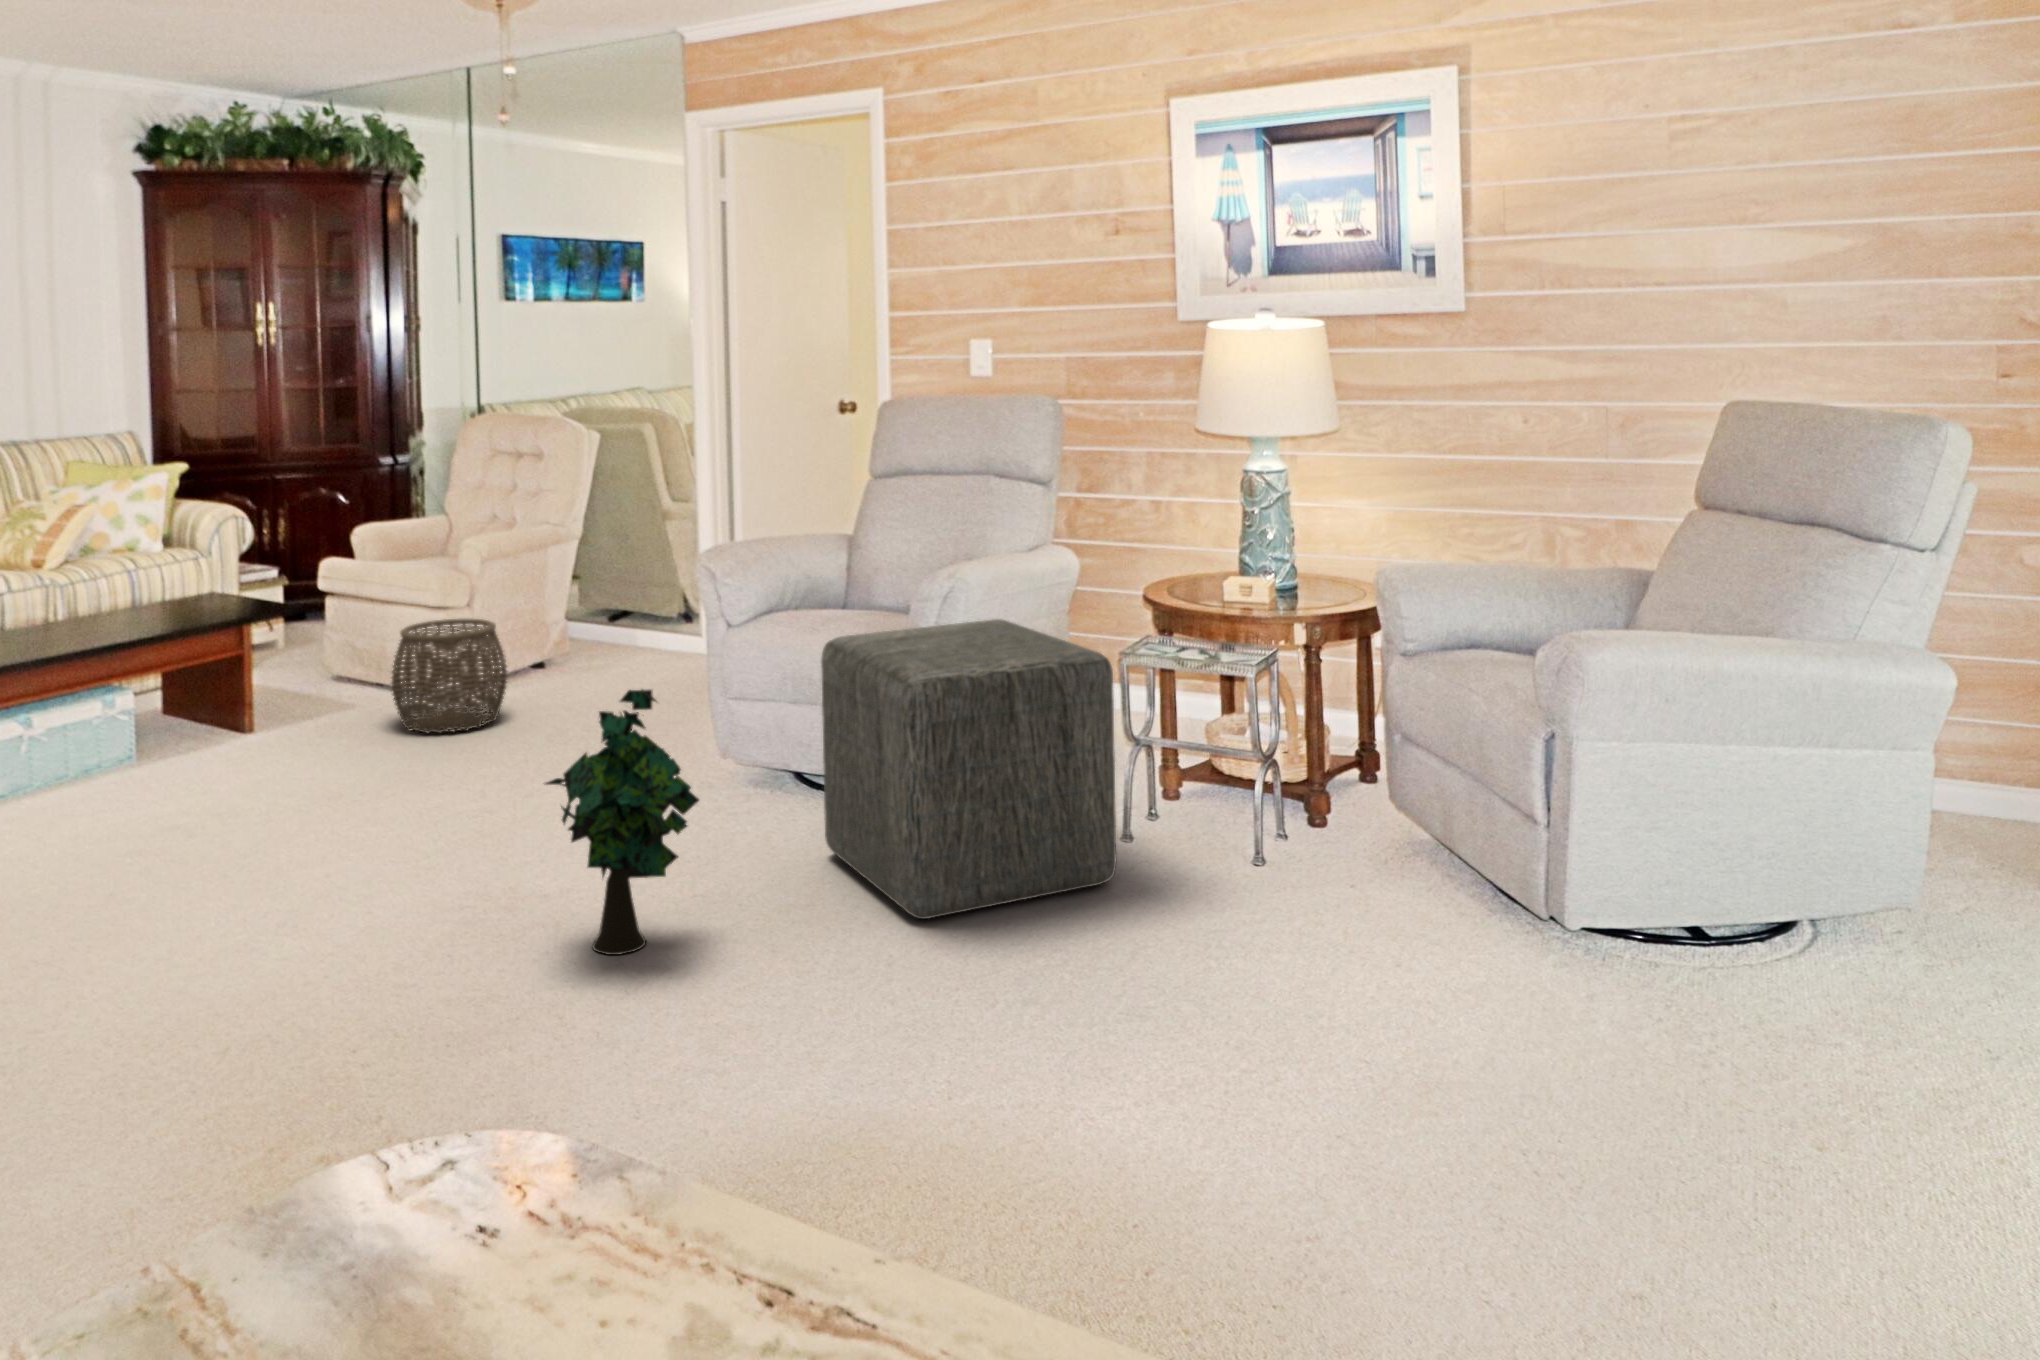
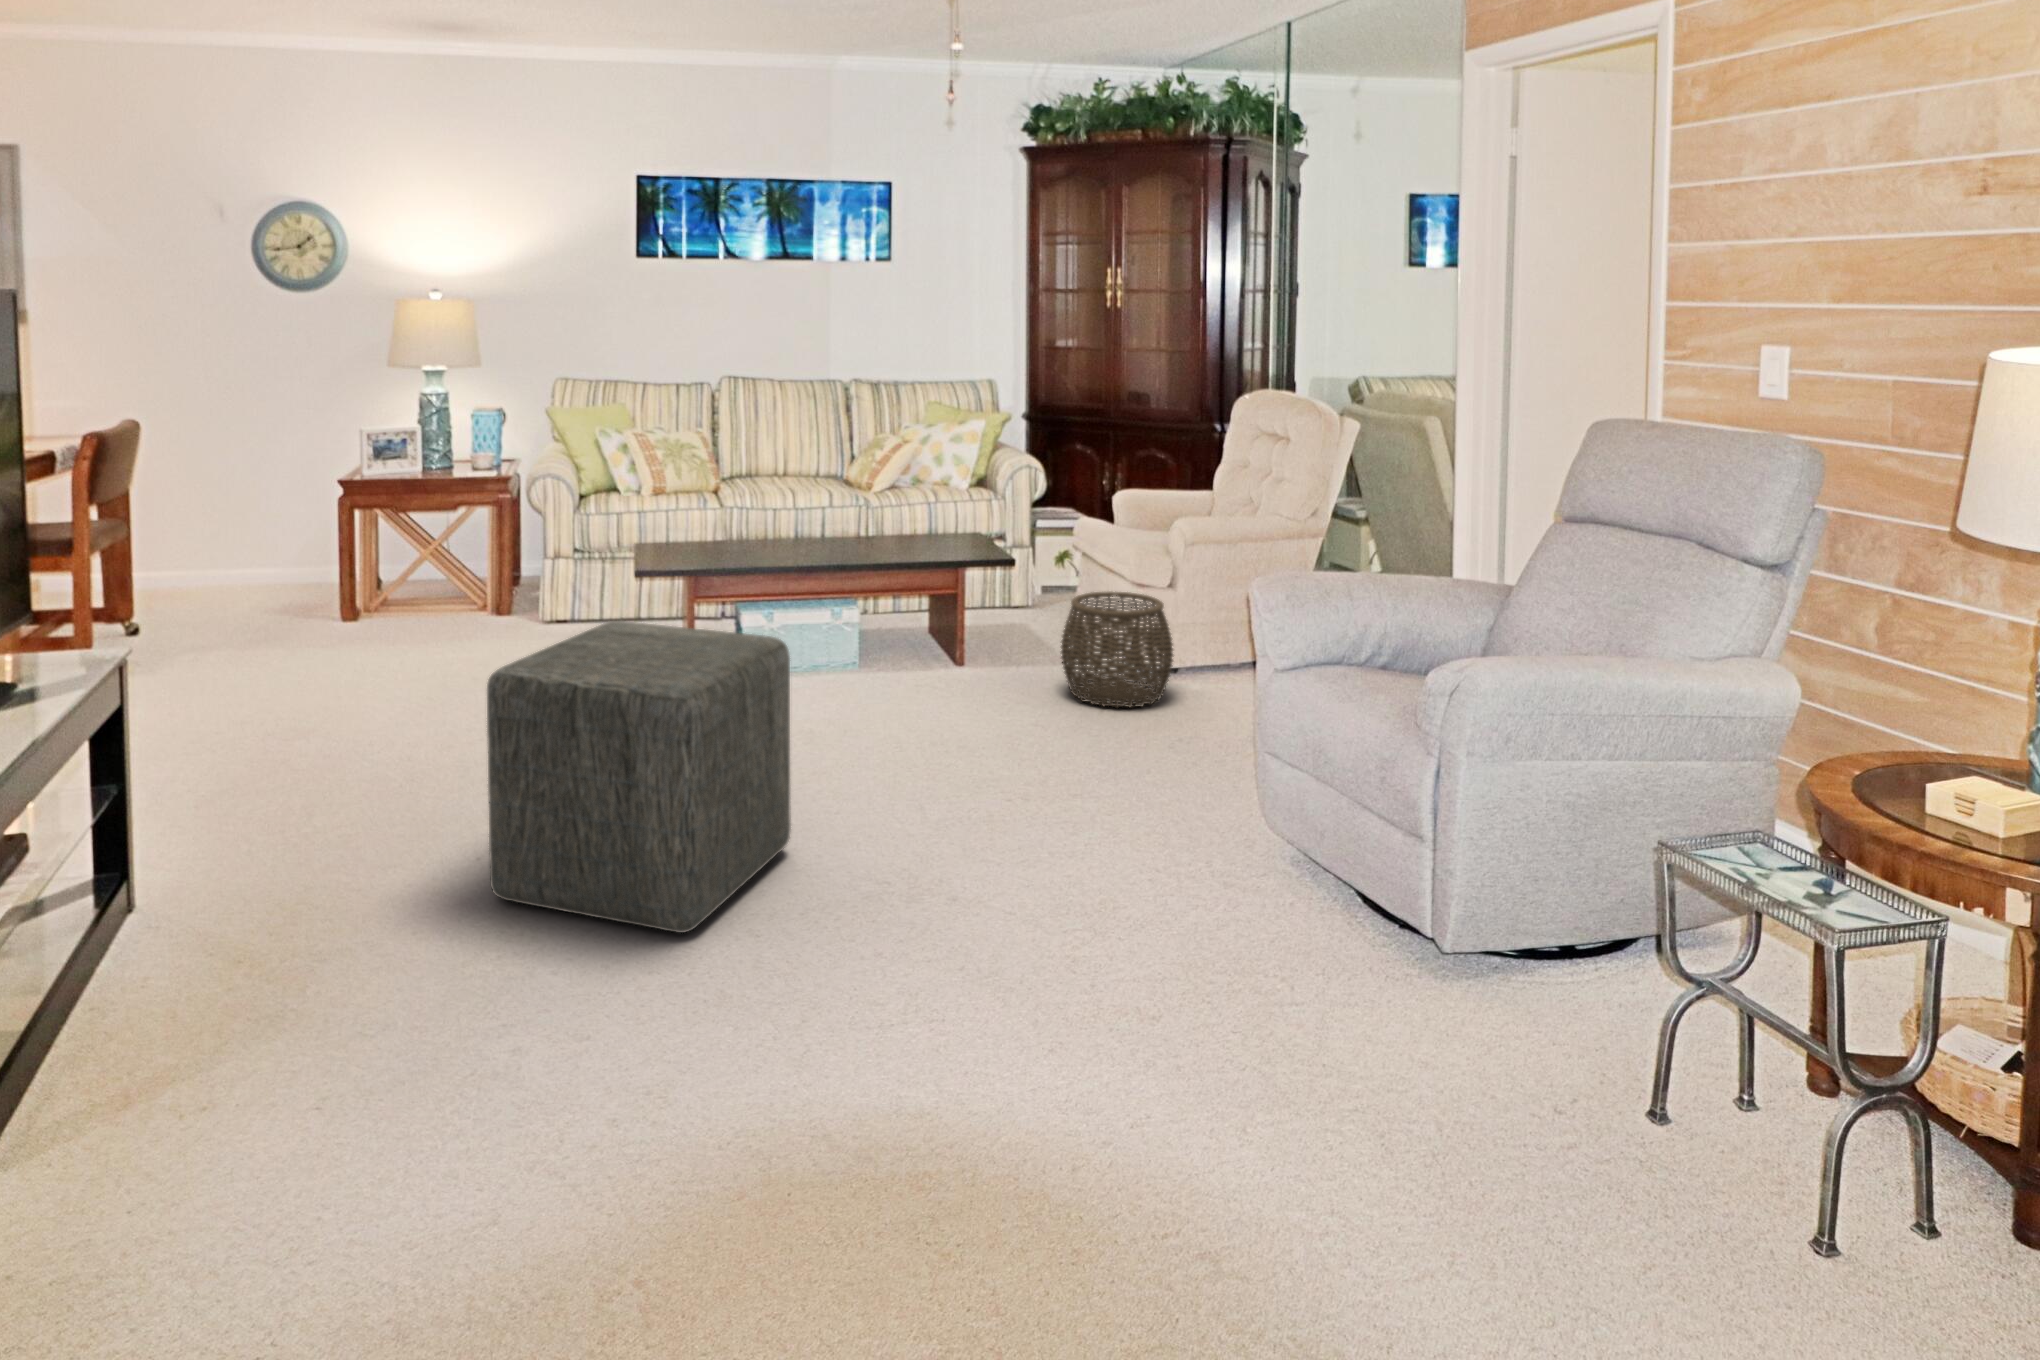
ottoman: present [821,619,1116,919] -> present [487,621,791,933]
decorative plant: present [545,689,699,955] -> none [857,727,1007,1004]

